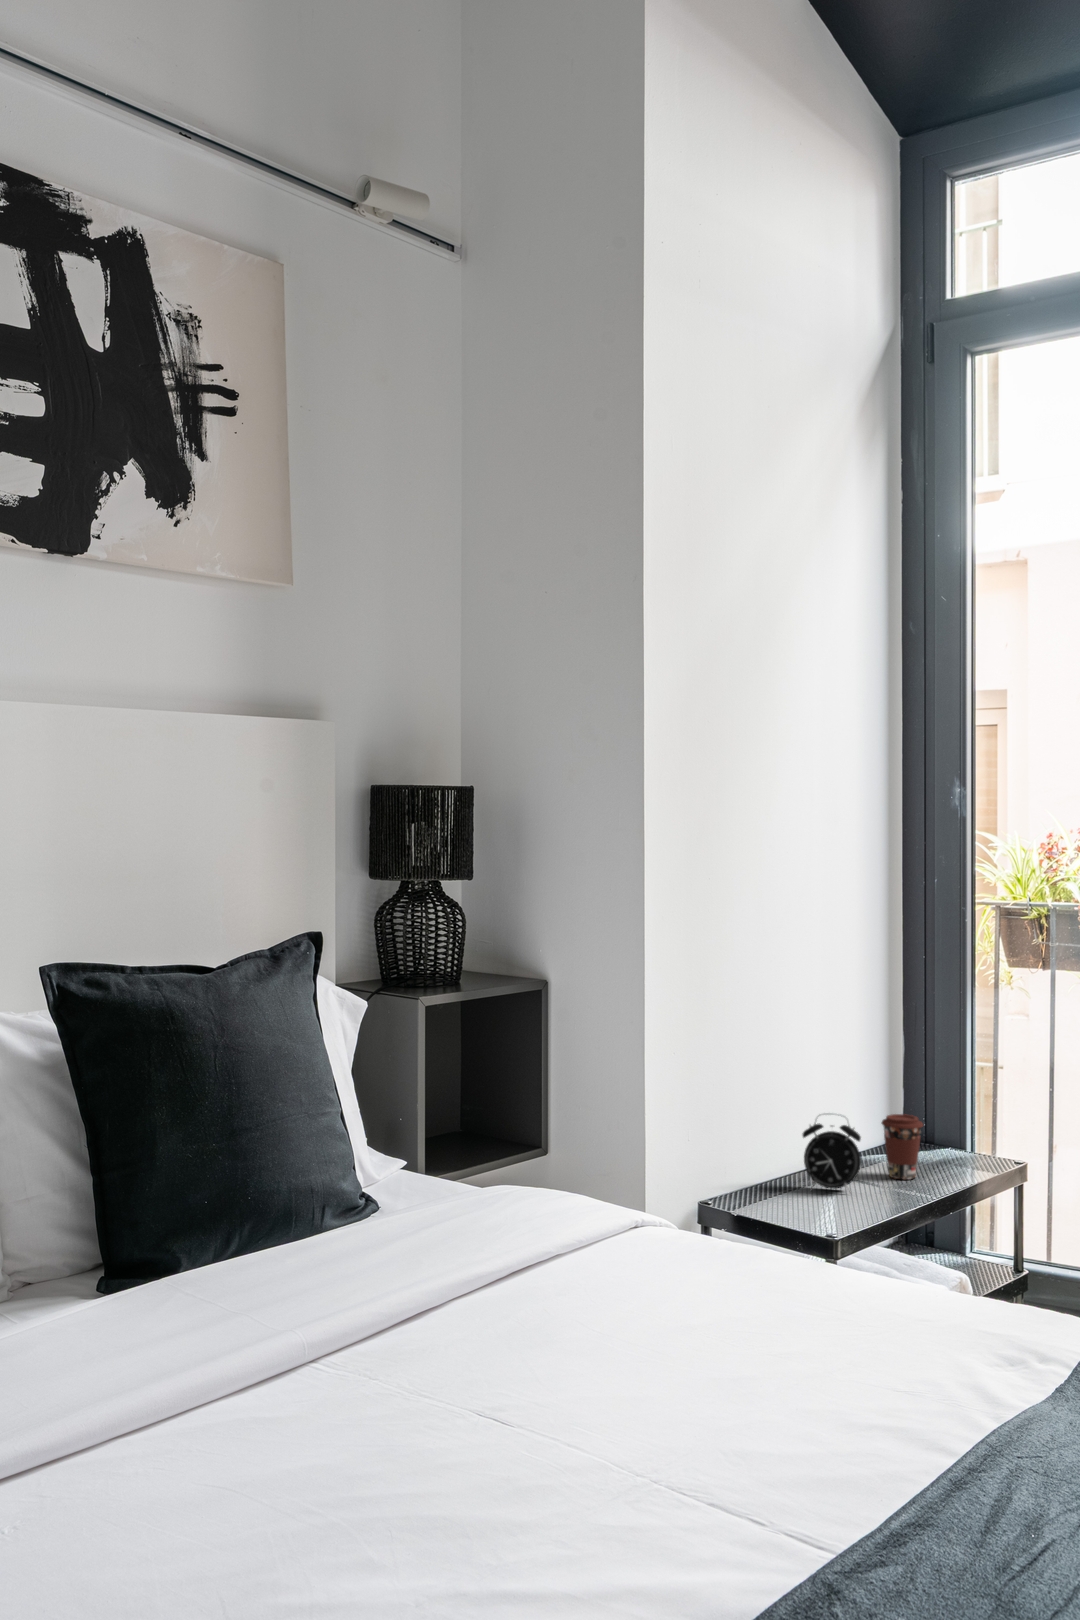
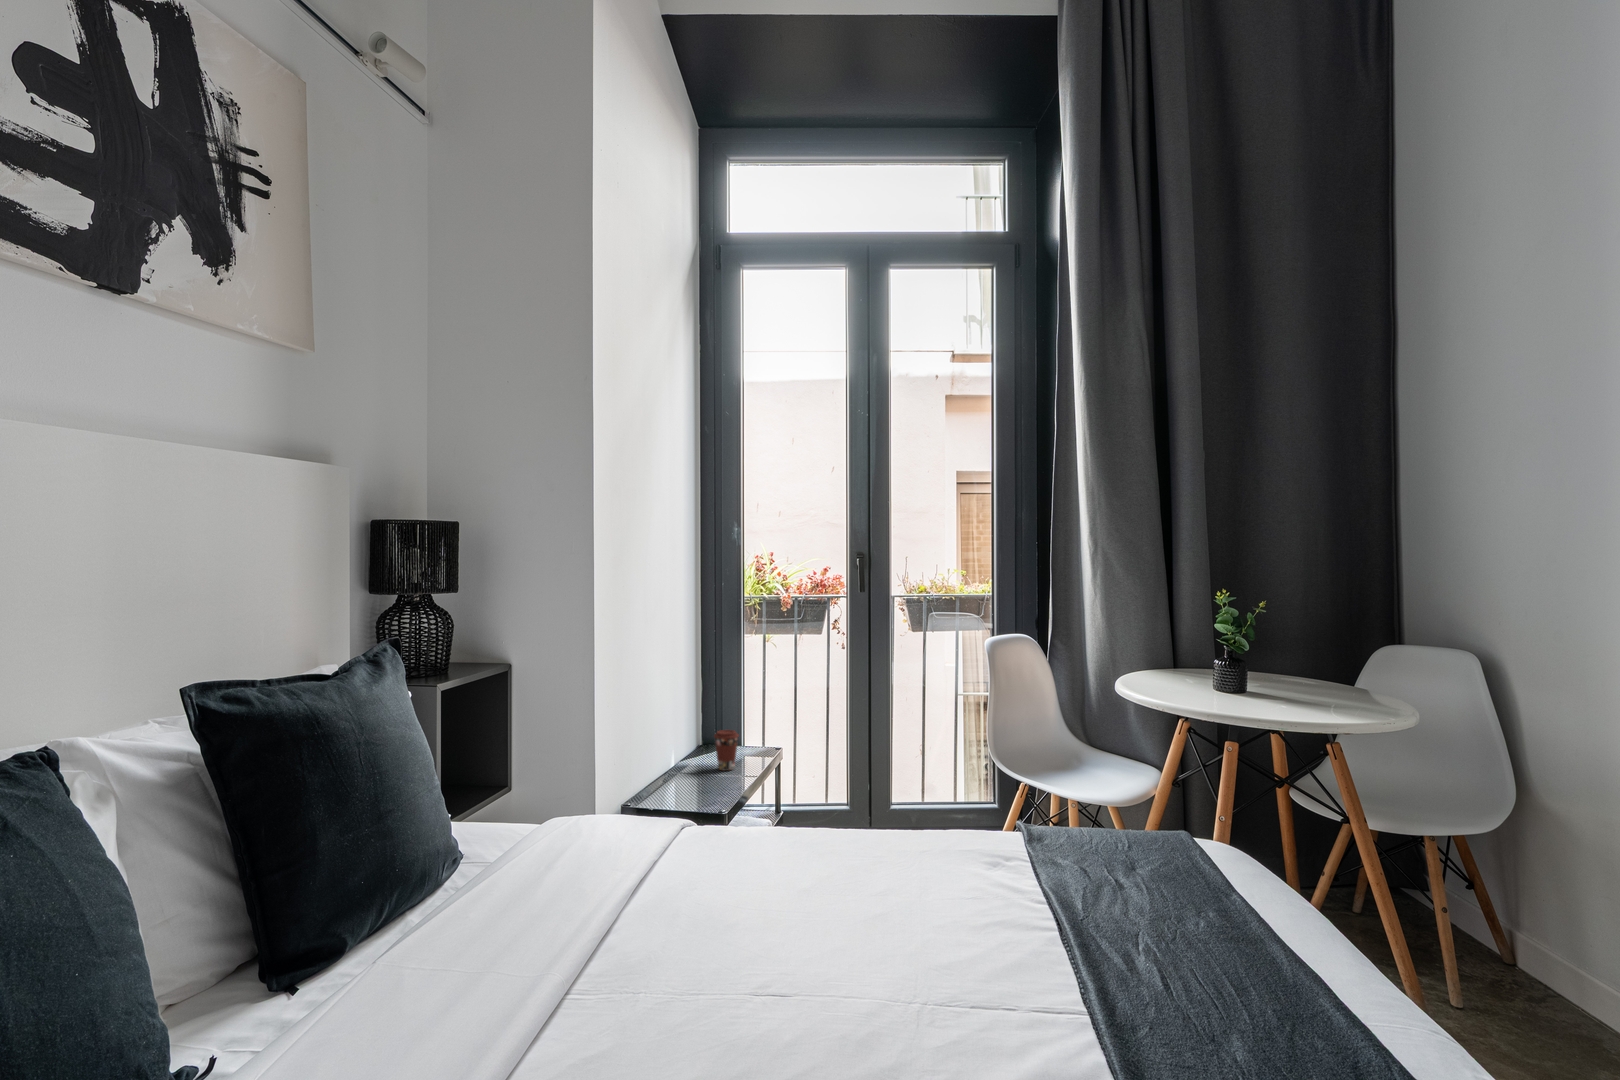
alarm clock: present [803,1113,861,1191] -> none [676,735,713,787]

